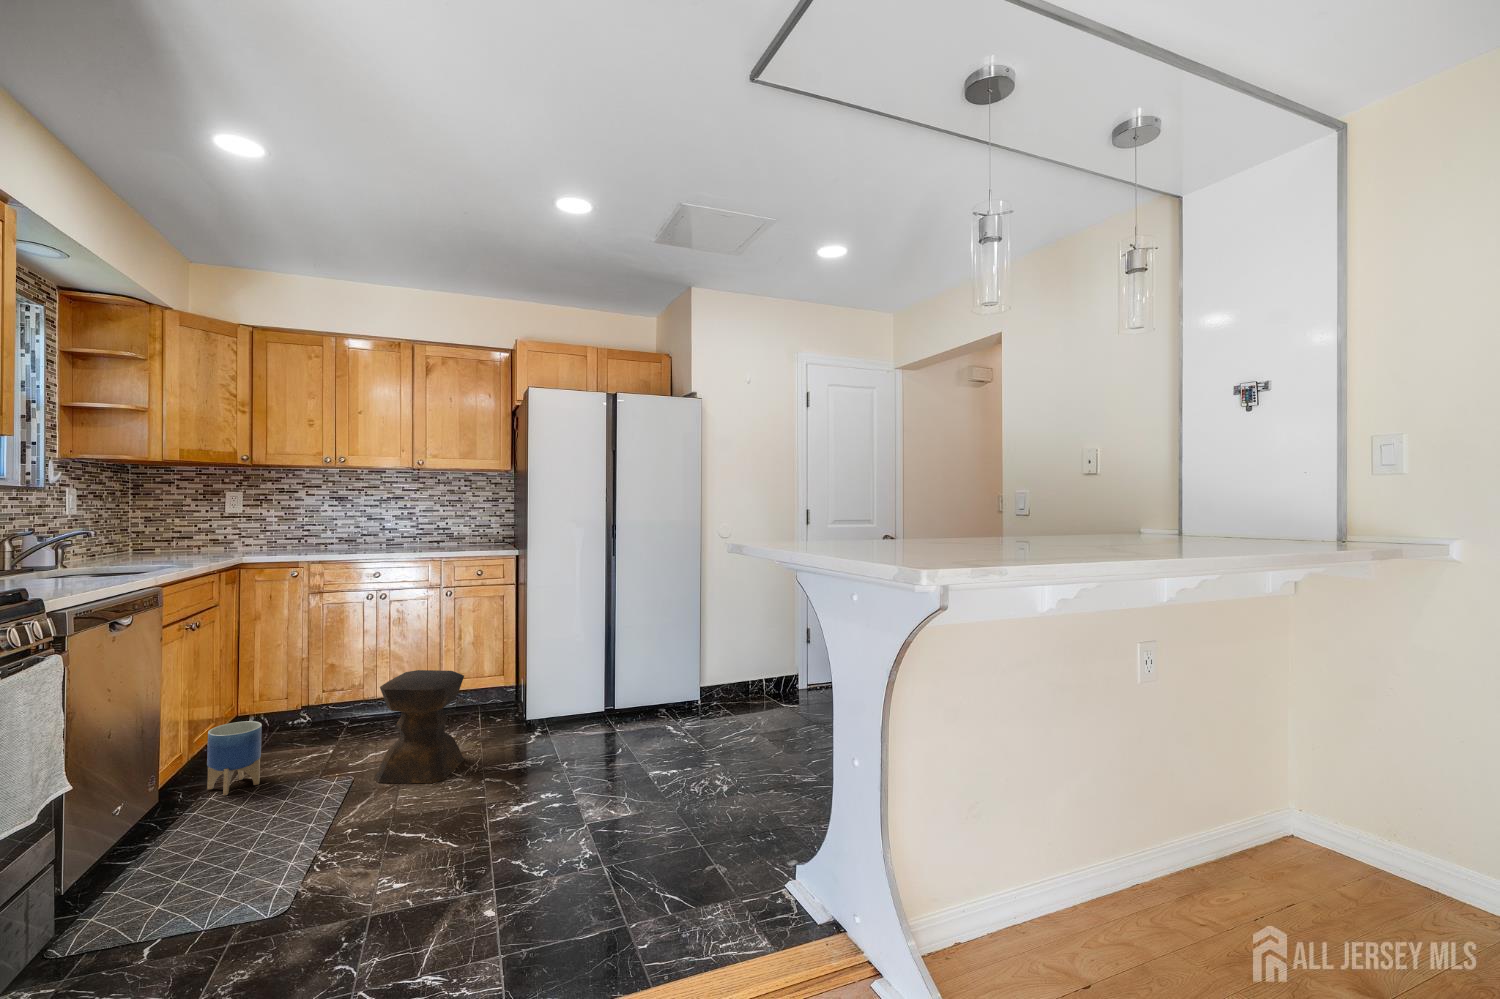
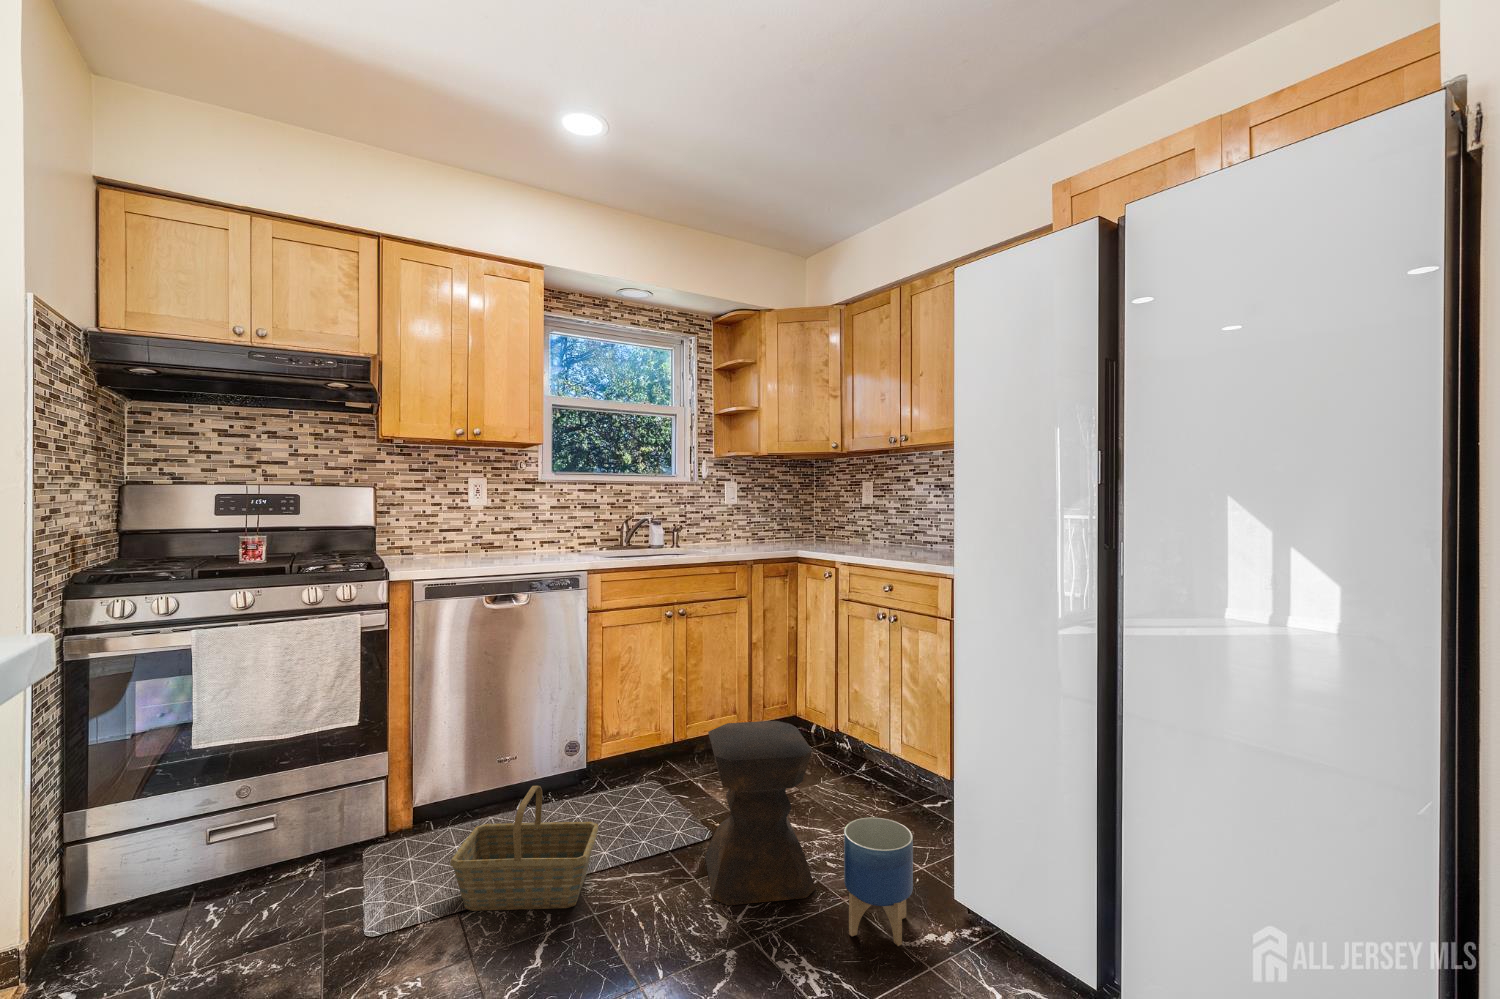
planter: present [207,721,262,795] -> present [844,818,913,946]
basket: none [265,765,390,870] -> present [450,786,598,911]

